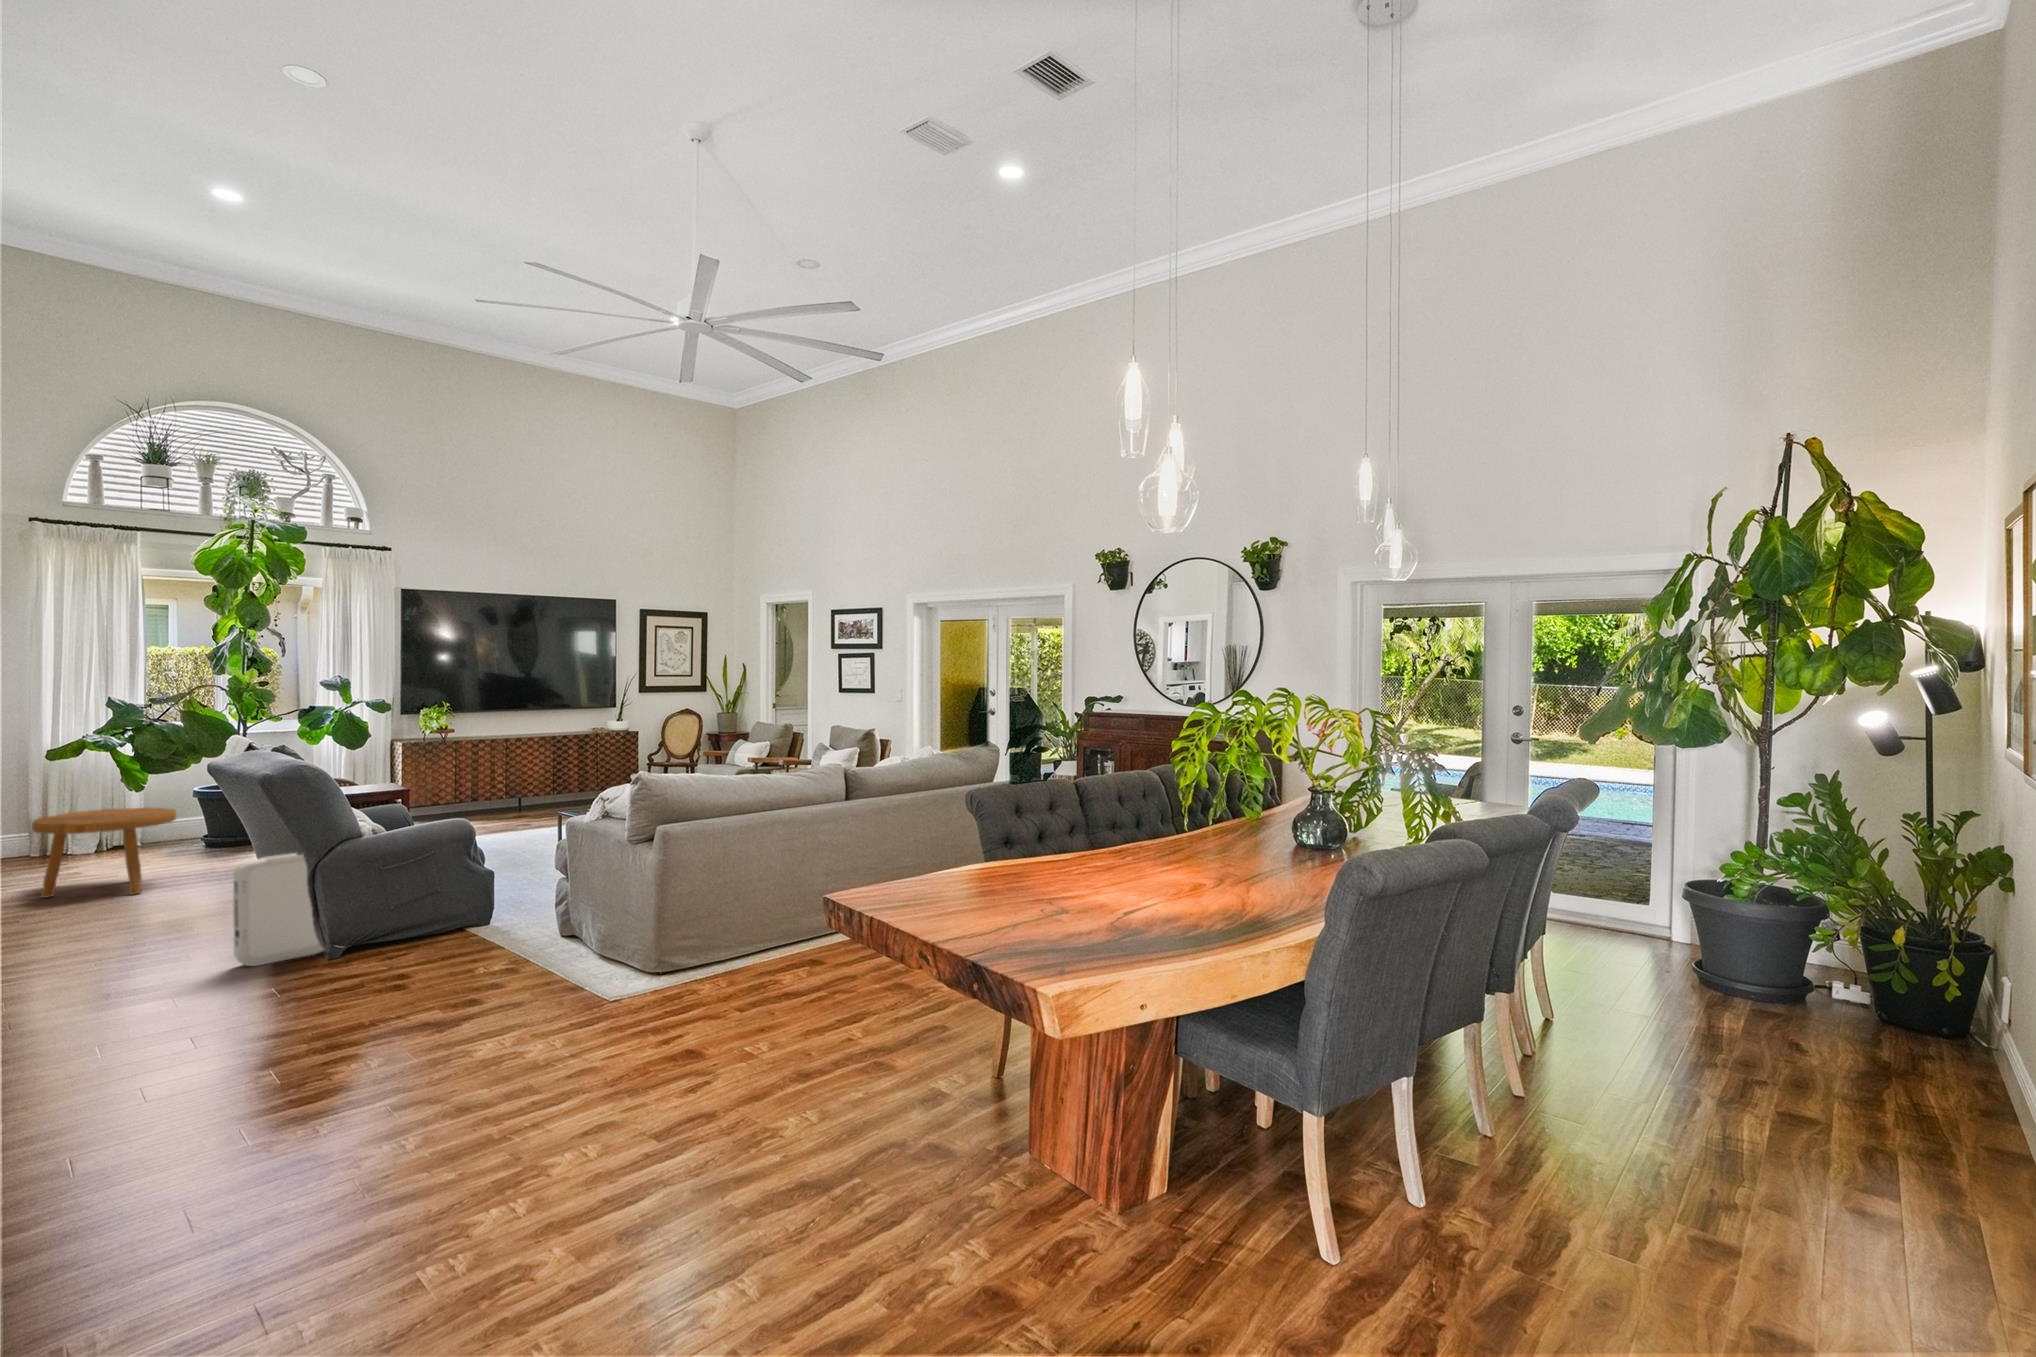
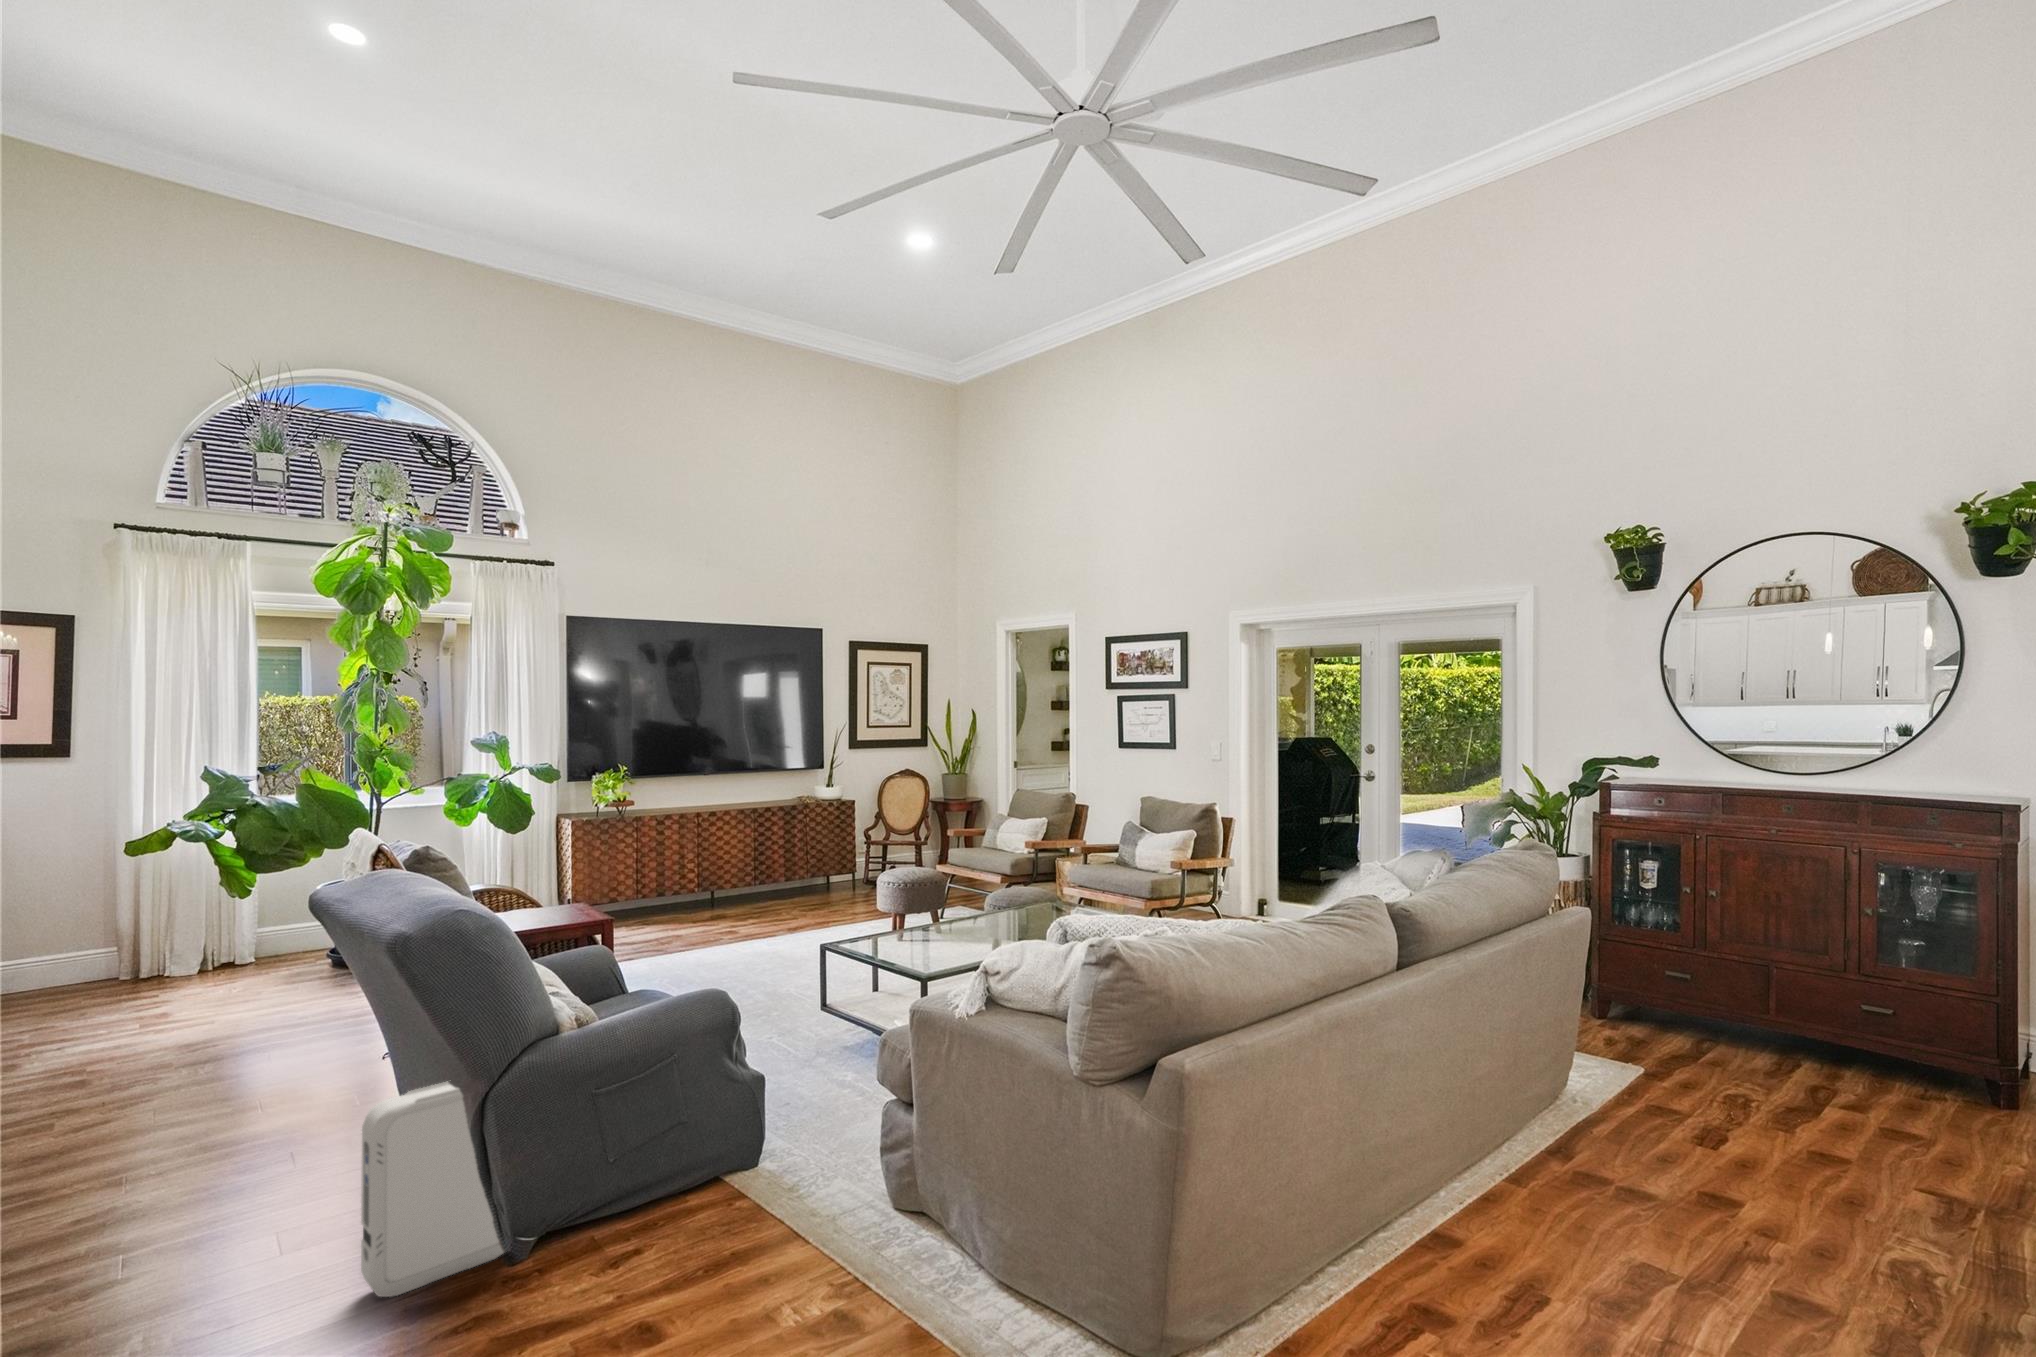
footstool: present [32,808,176,898] -> none [94,934,290,1077]

